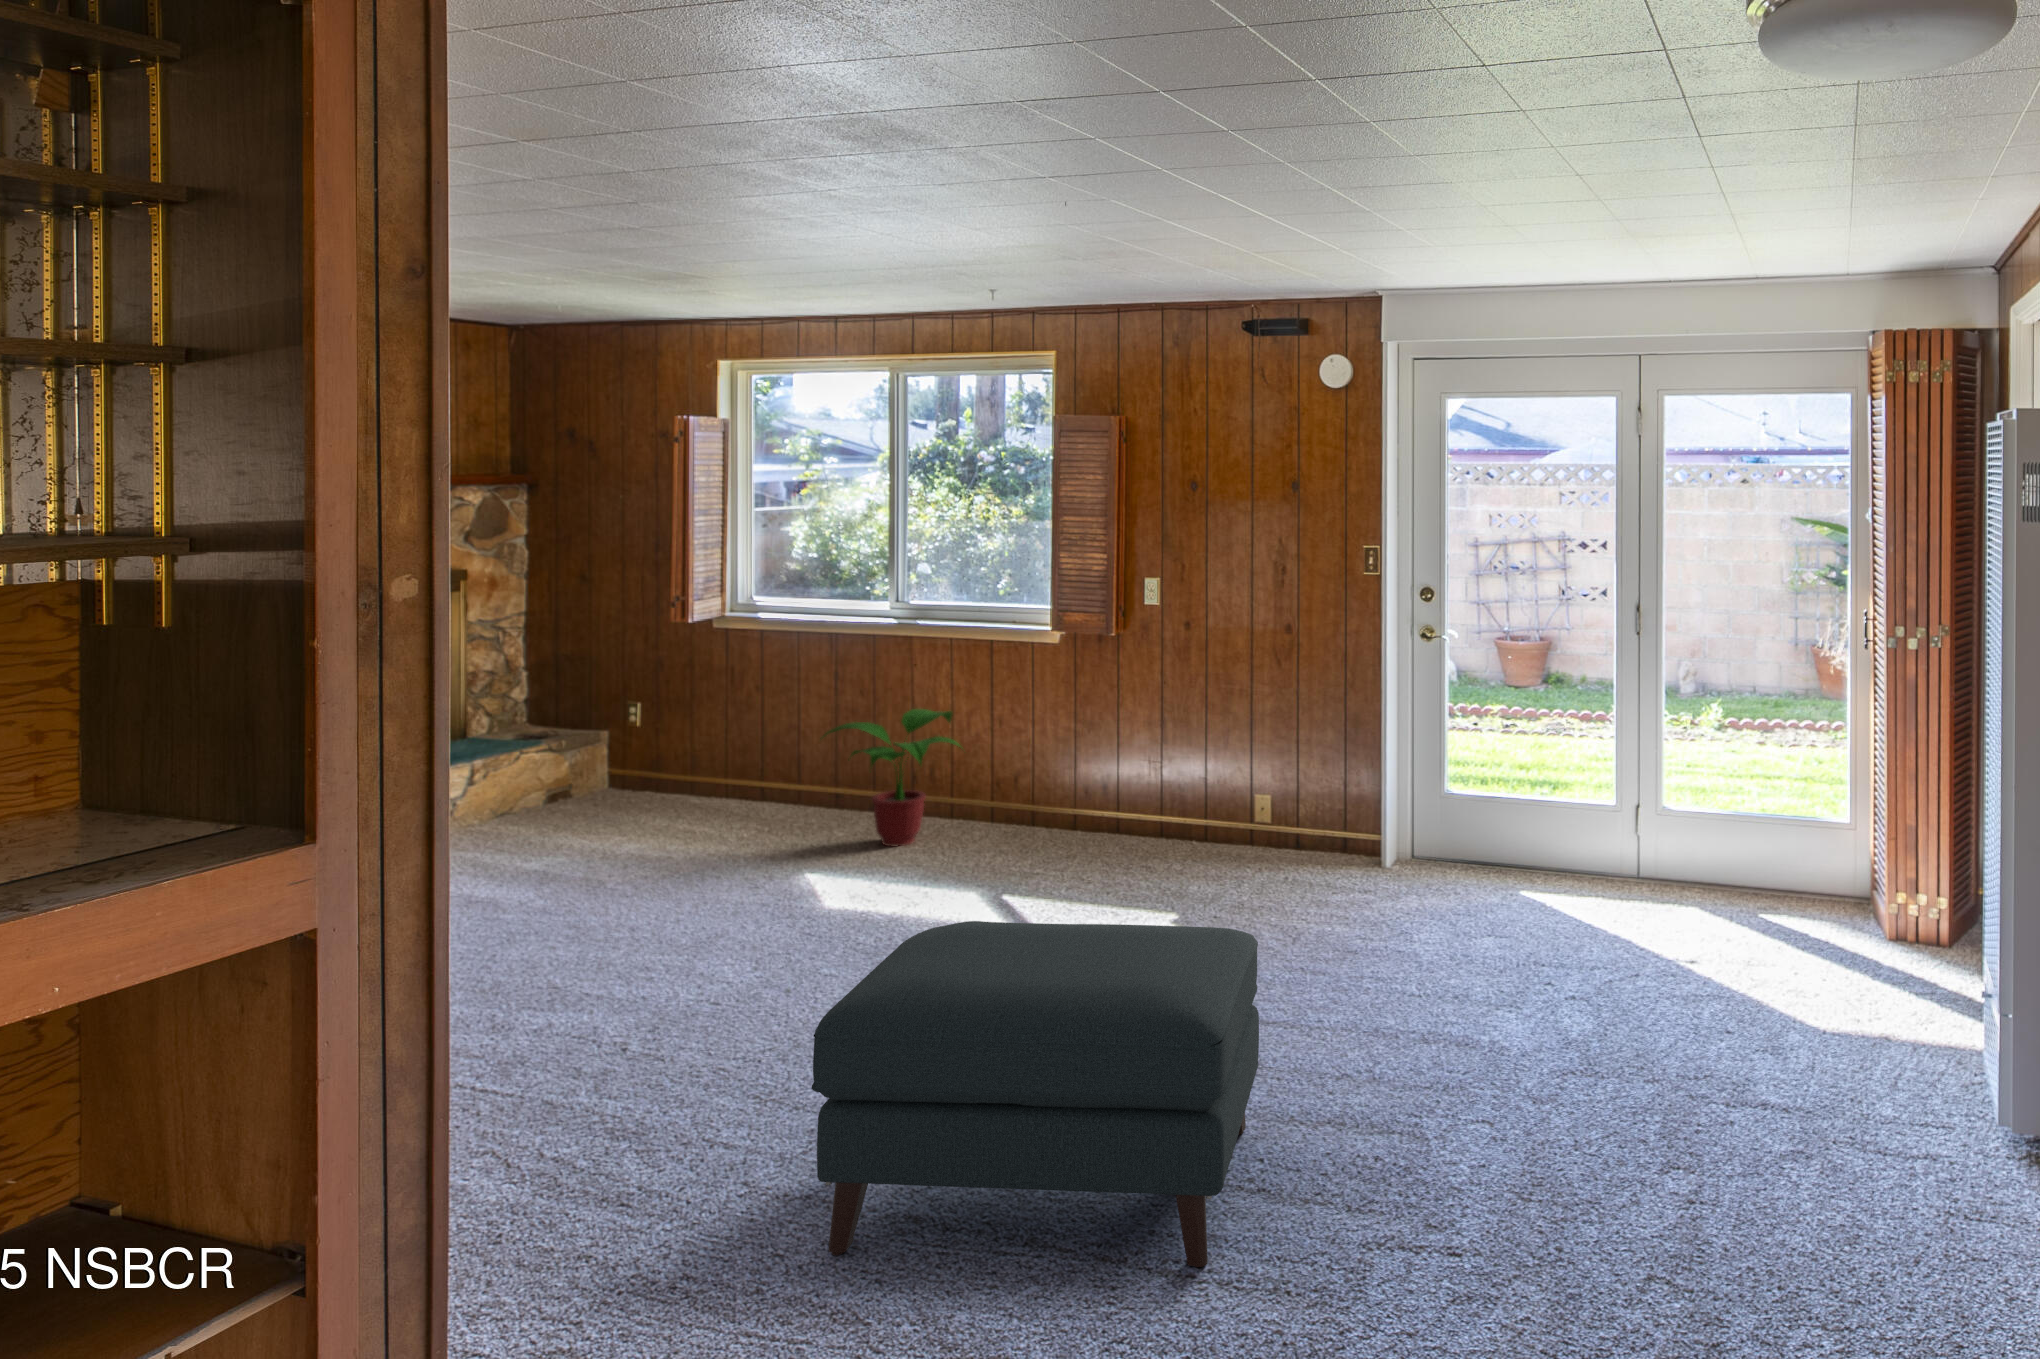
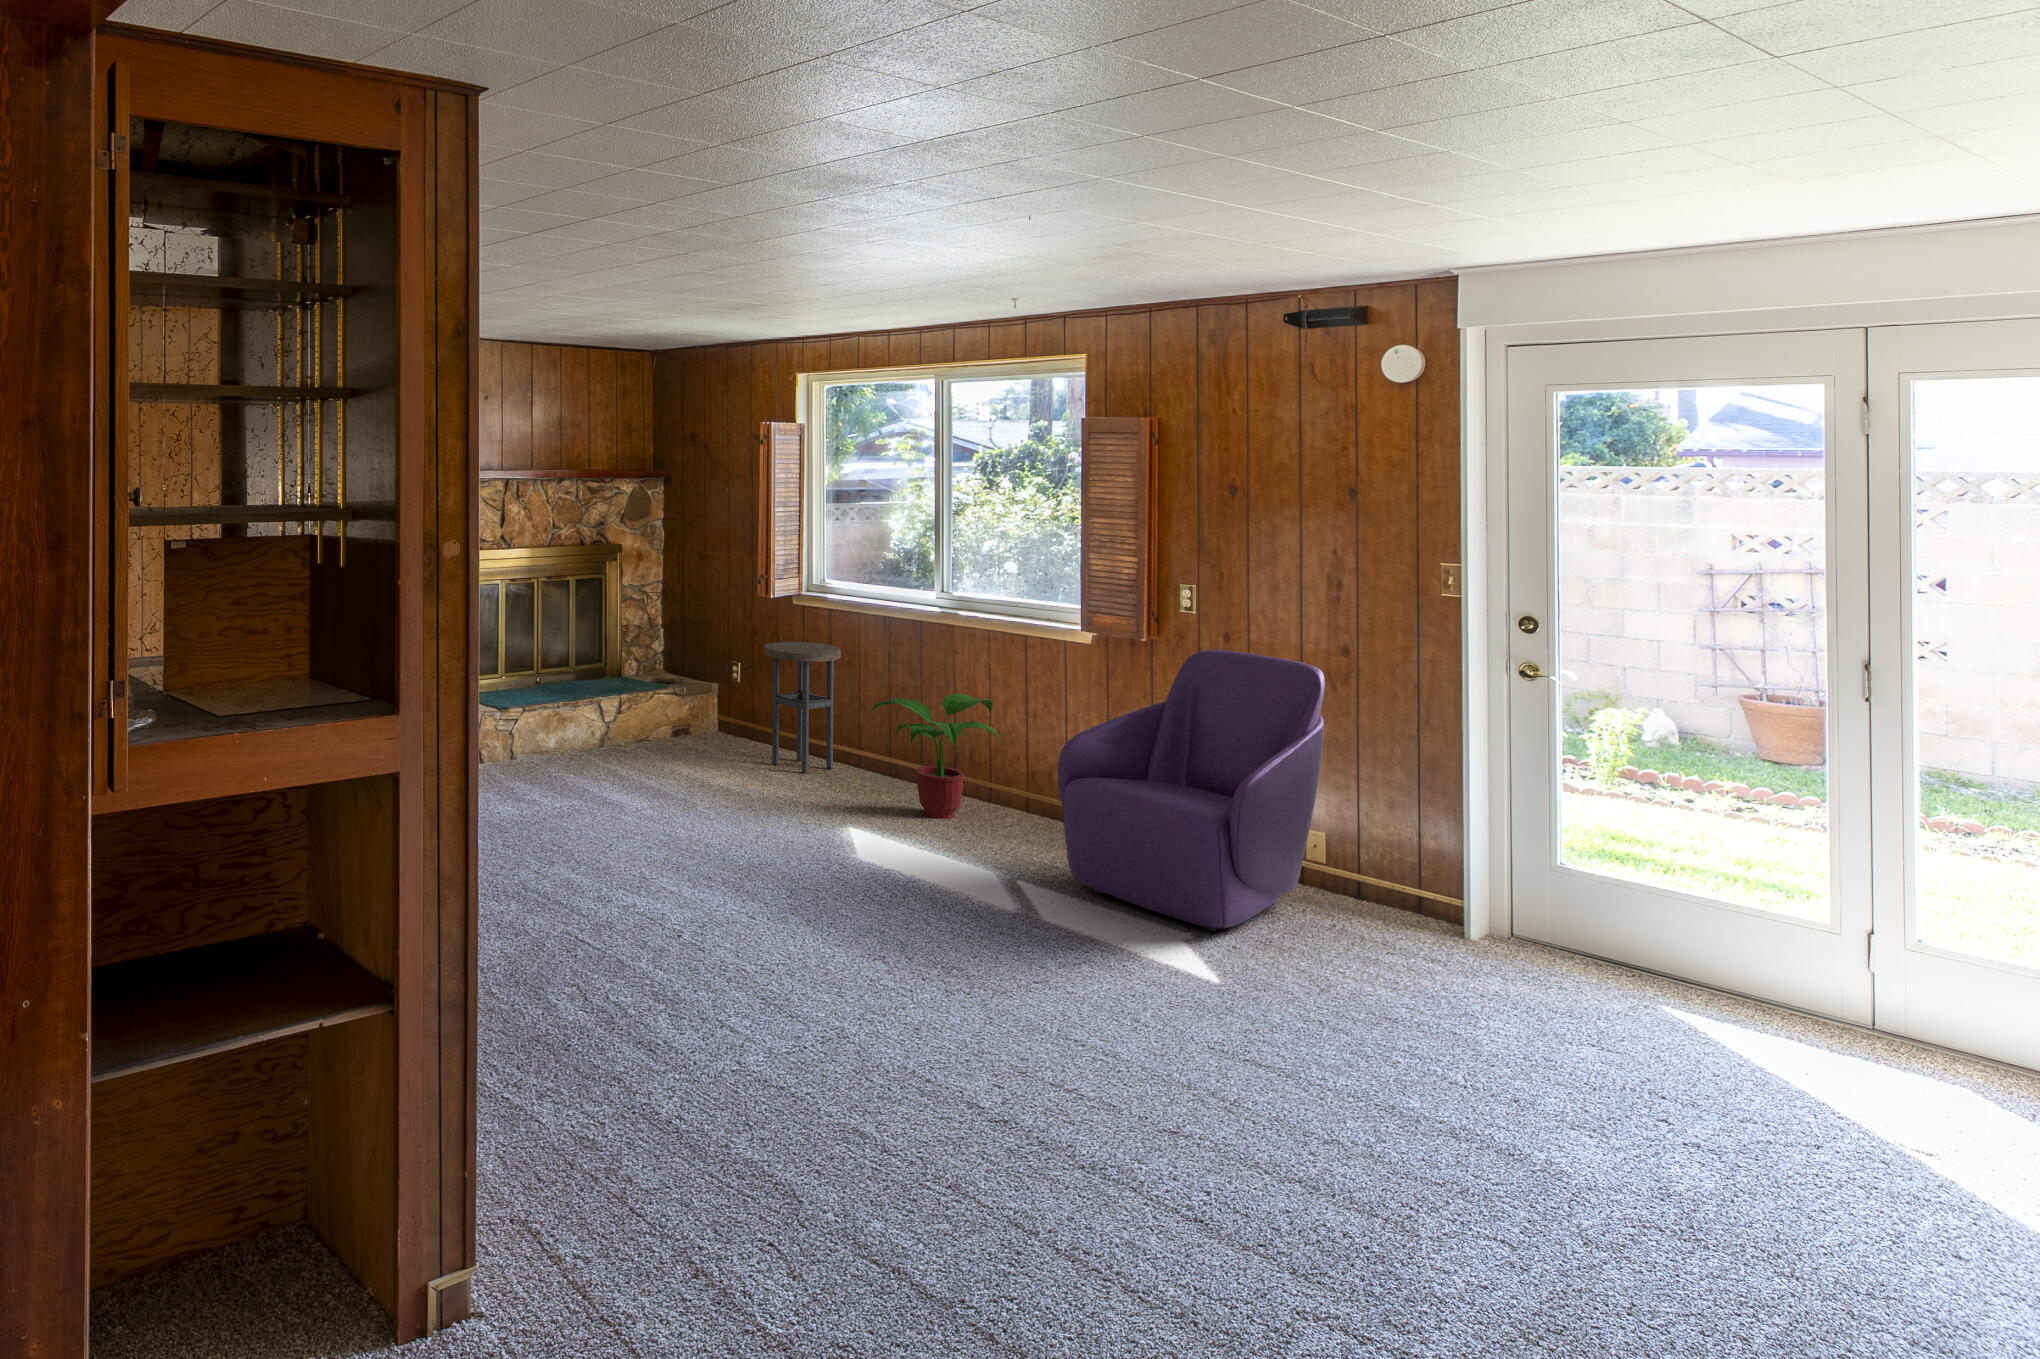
armchair: none [1040,635,1274,908] -> present [1058,650,1325,931]
side table: none [681,671,776,823] -> present [764,642,841,774]
ottoman: present [812,921,1259,1267] -> none [765,883,1215,1270]

